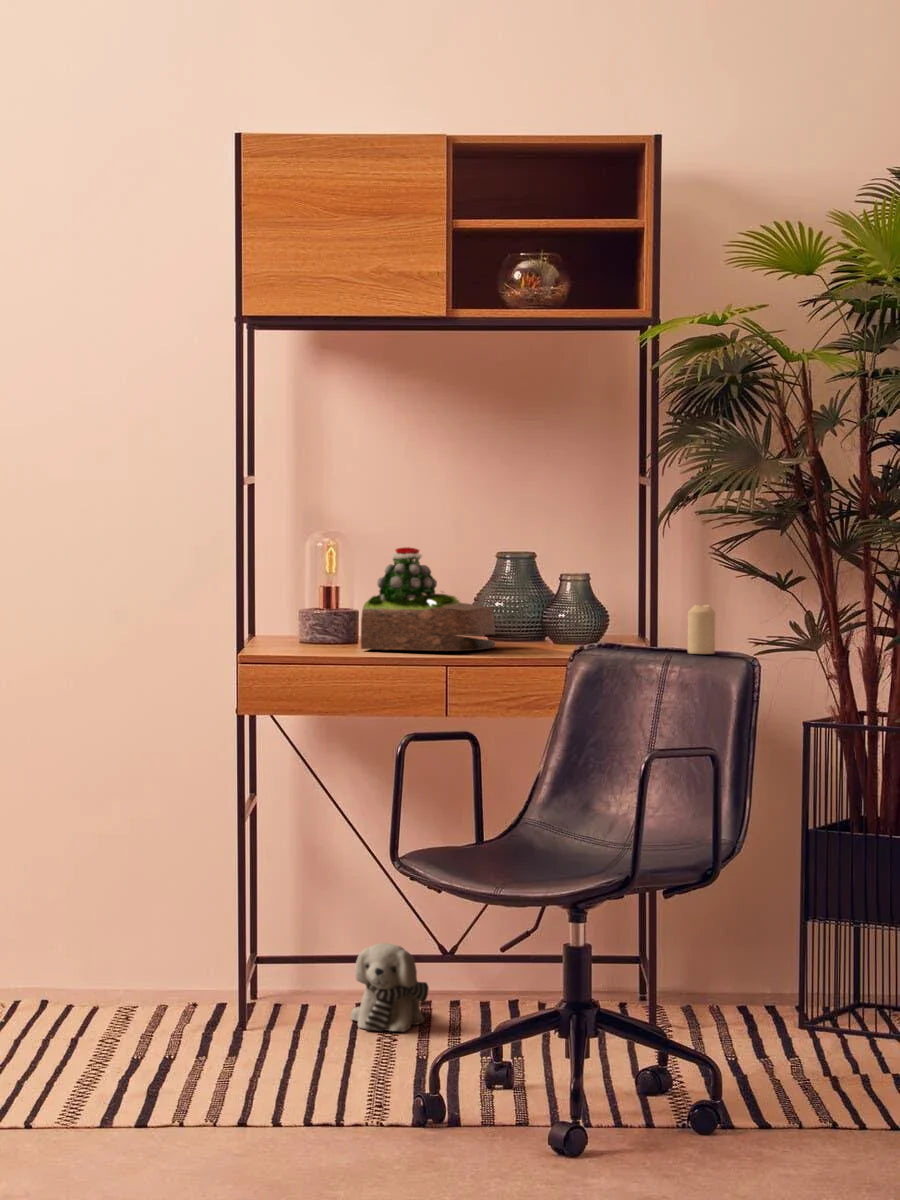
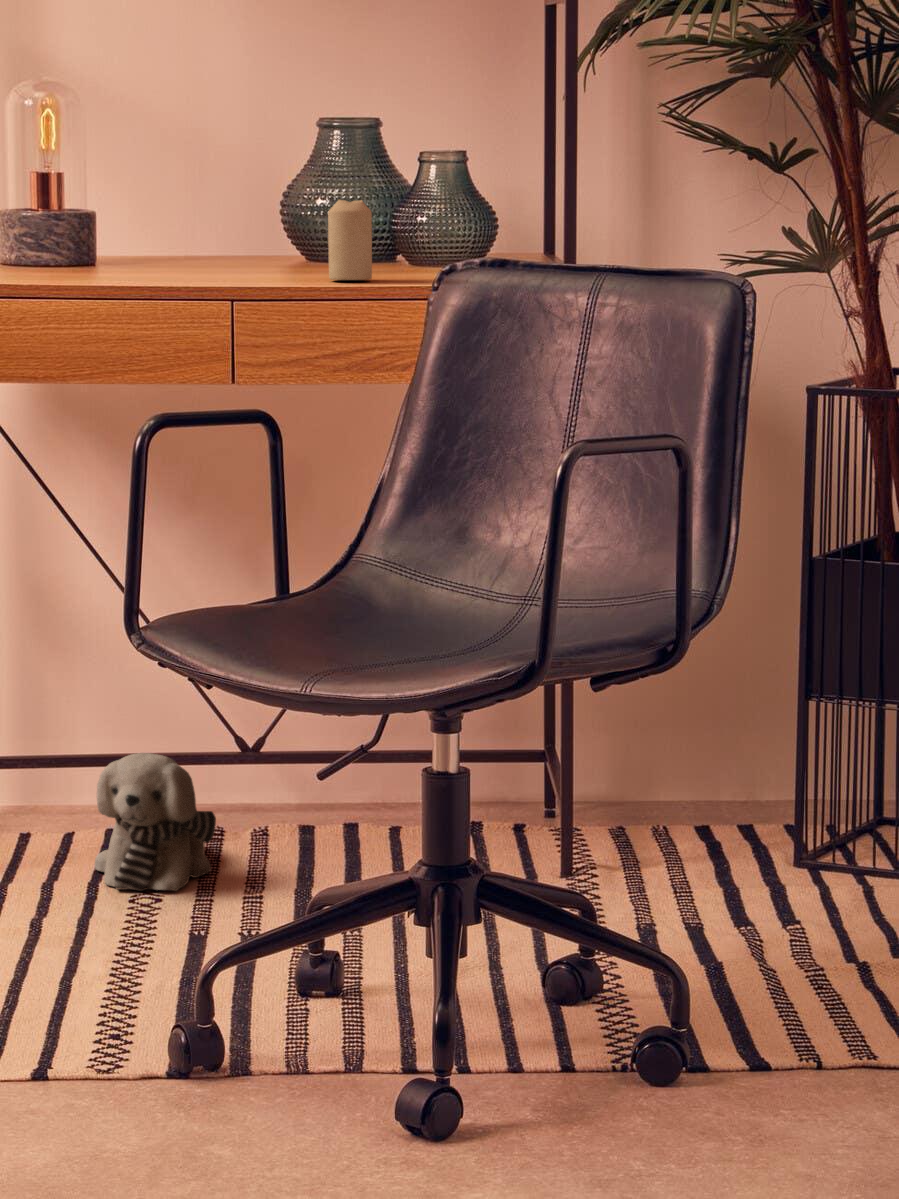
succulent plant: present [361,547,495,651] -> none [78,98,311,274]
candle: present [688,605,715,654] -> present [328,200,372,280]

